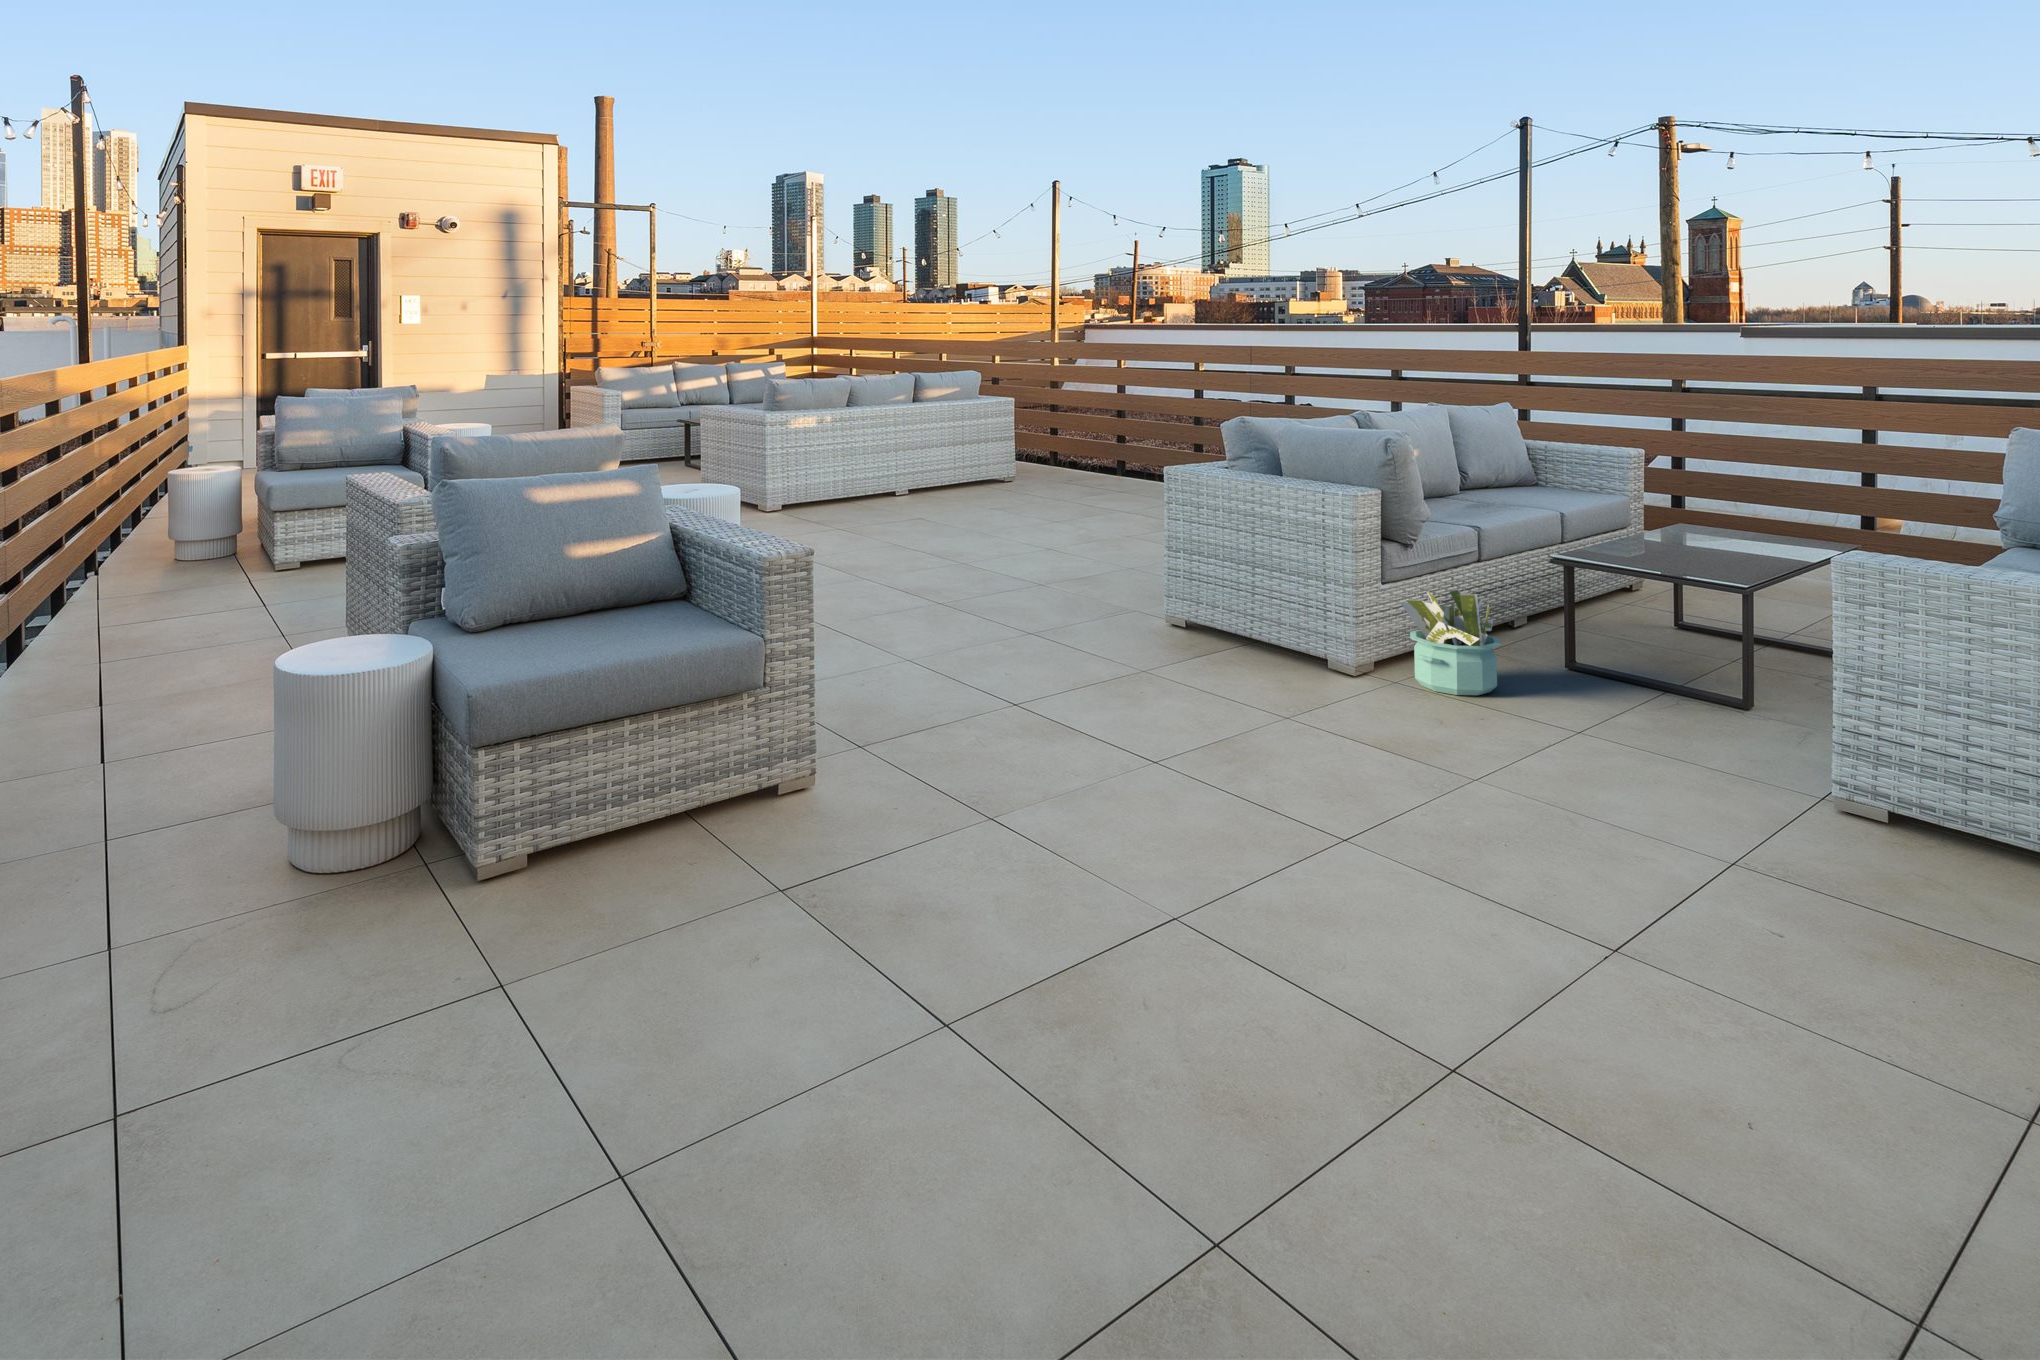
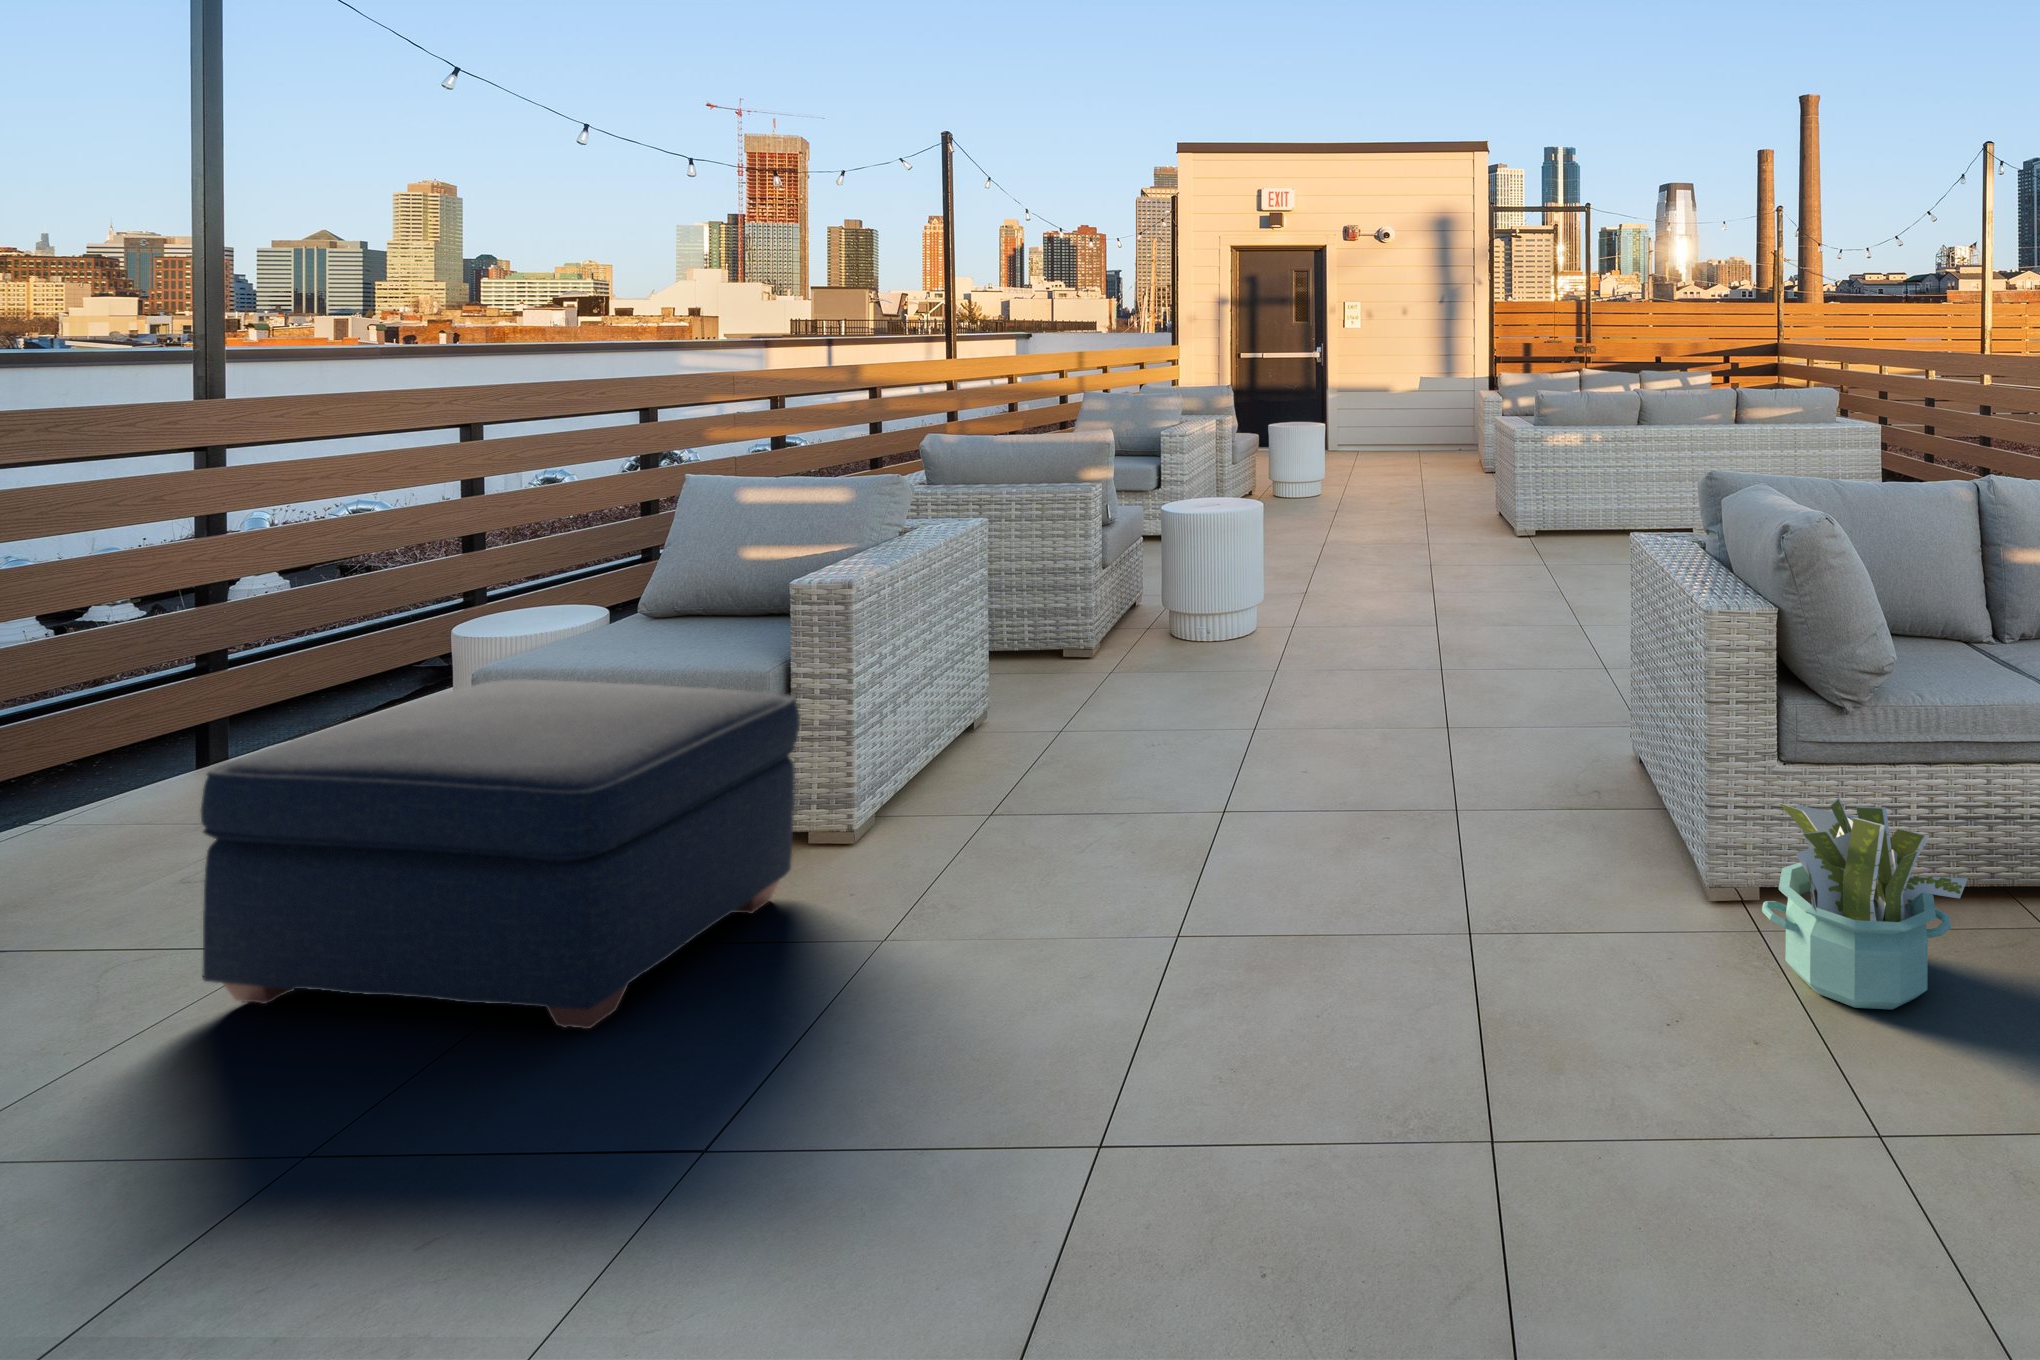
ottoman: none [534,646,964,1000] -> present [201,680,799,1029]

